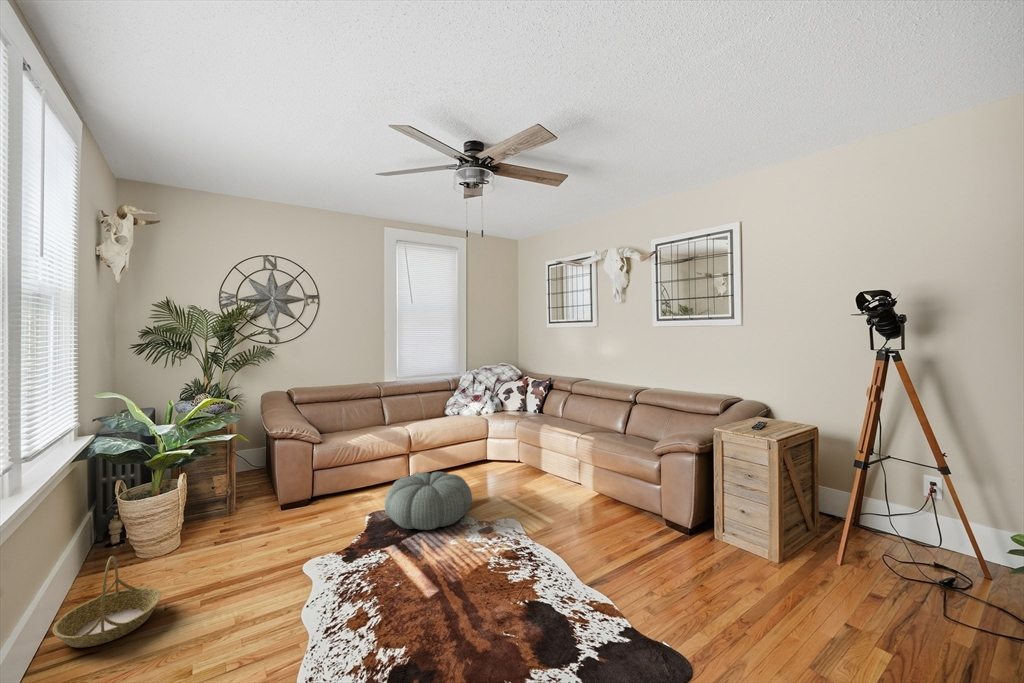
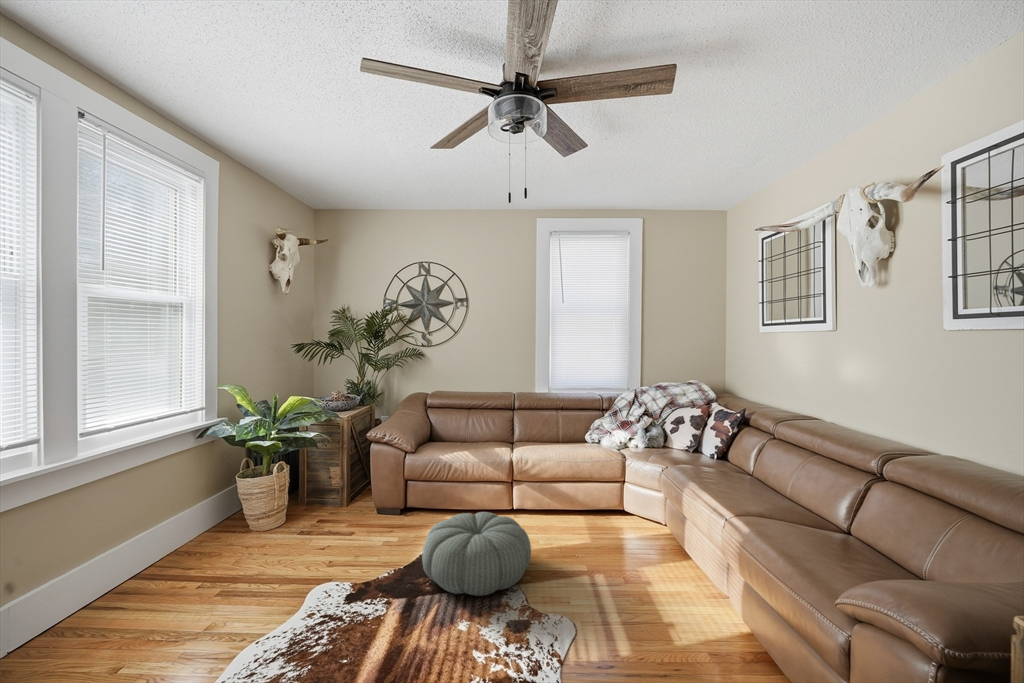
basket: present [53,556,161,647] -> none [111,527,199,603]

